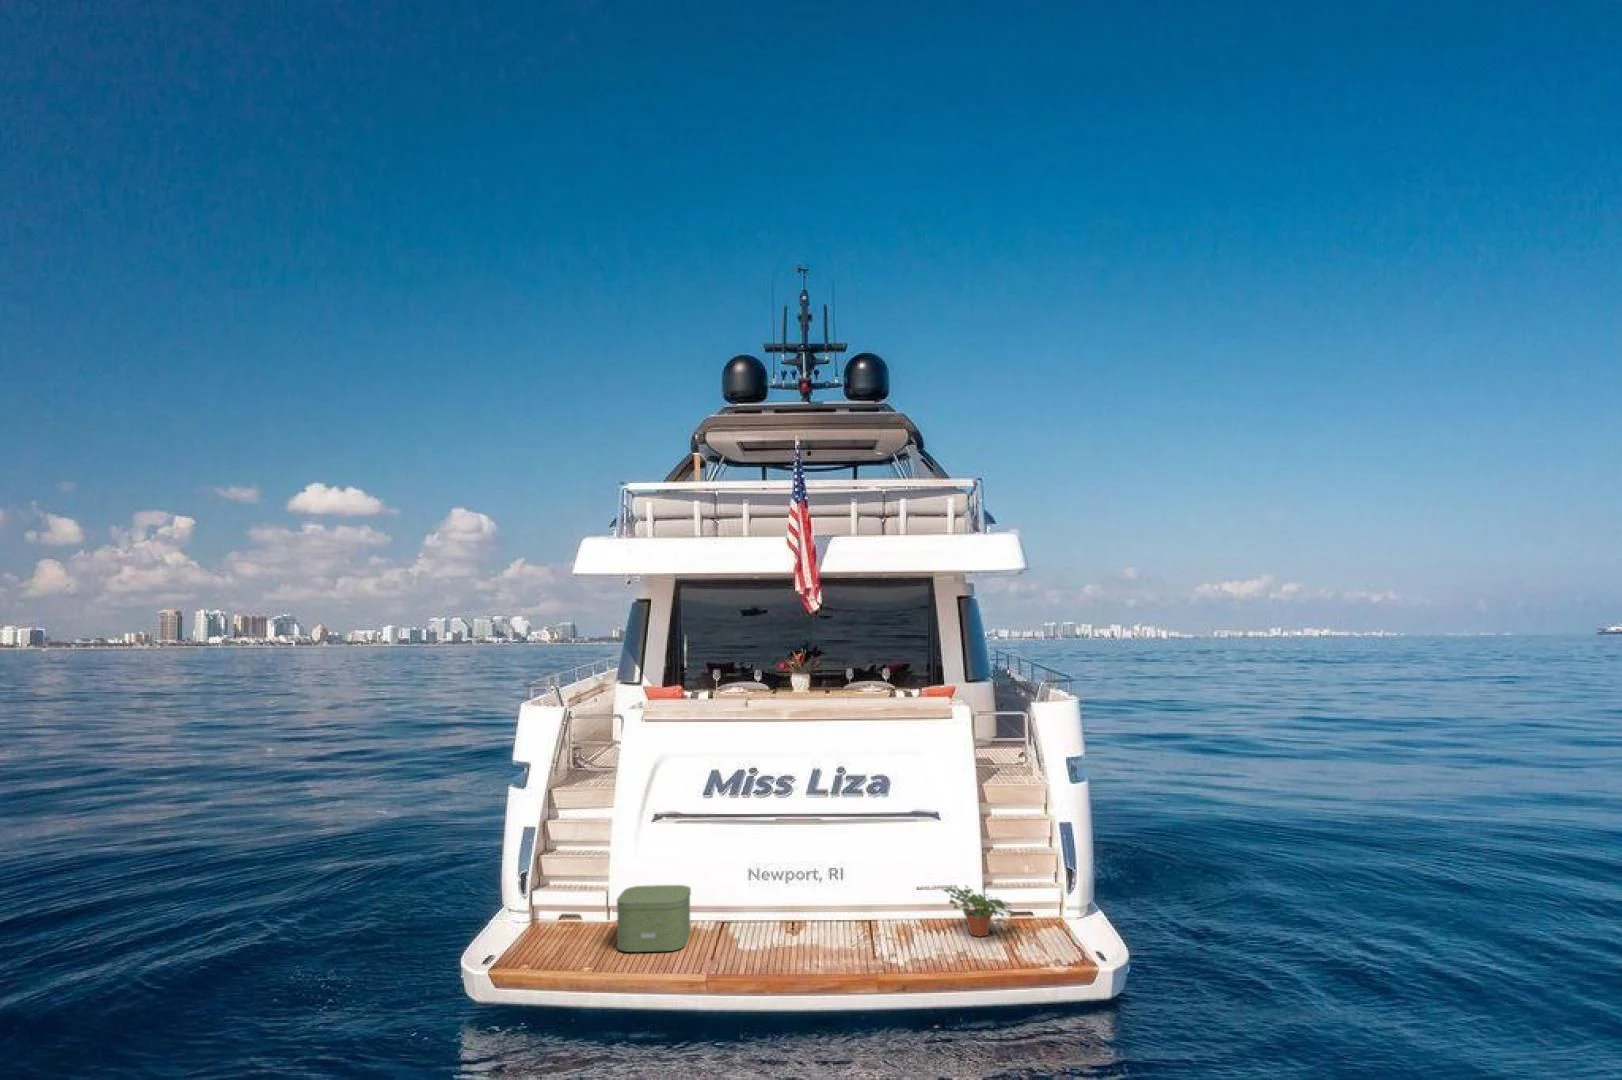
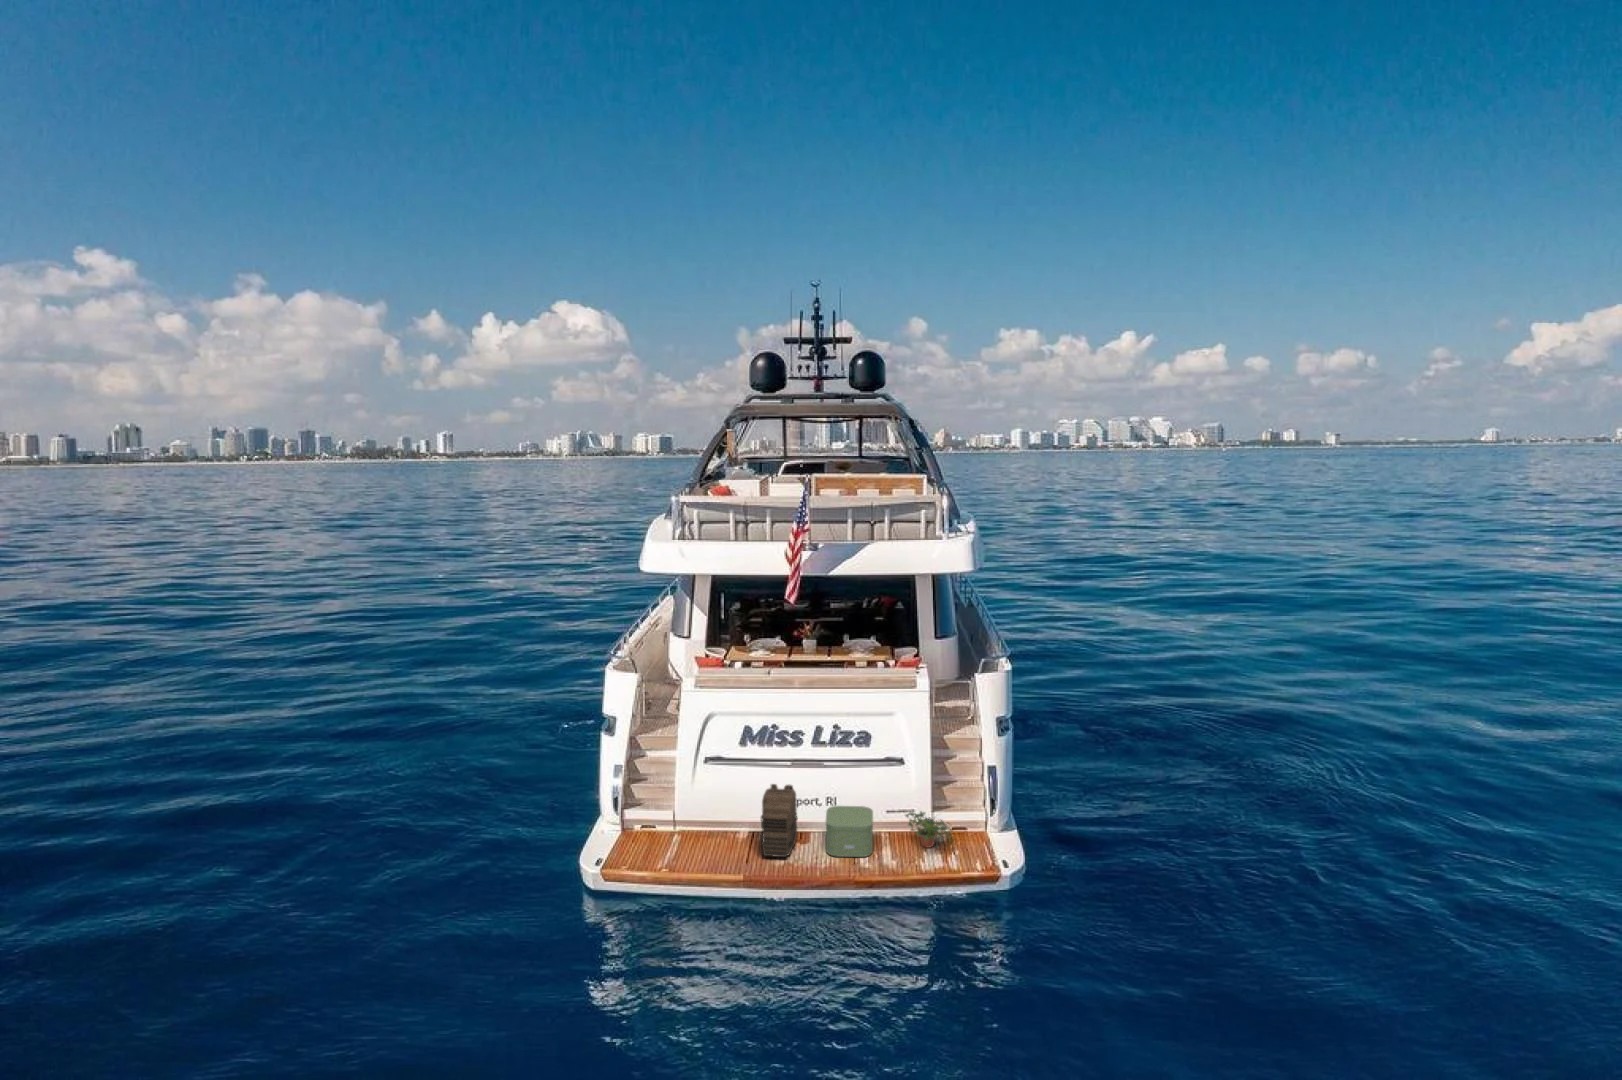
backpack: none [733,849,788,949] -> present [761,784,798,857]
storage box: present [617,885,691,952] -> present [826,806,873,857]

